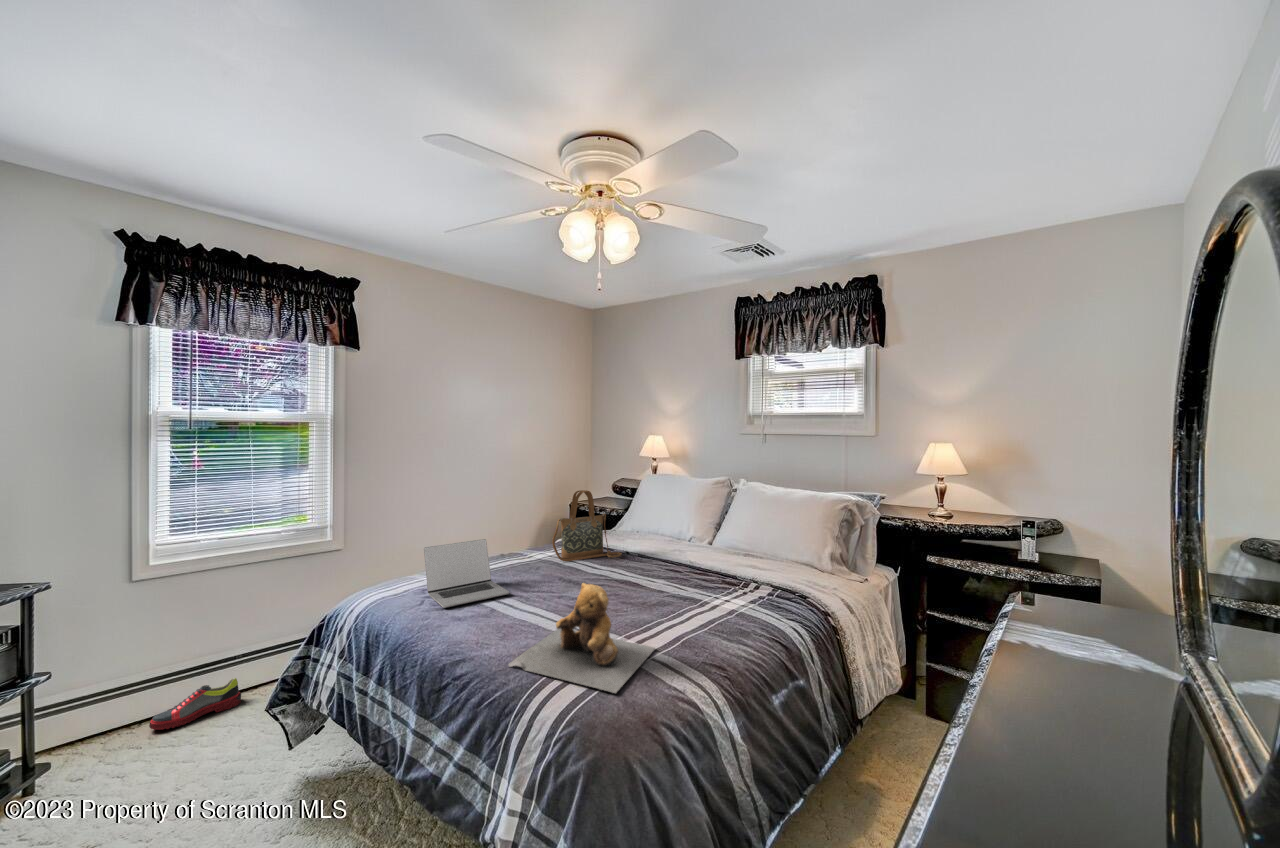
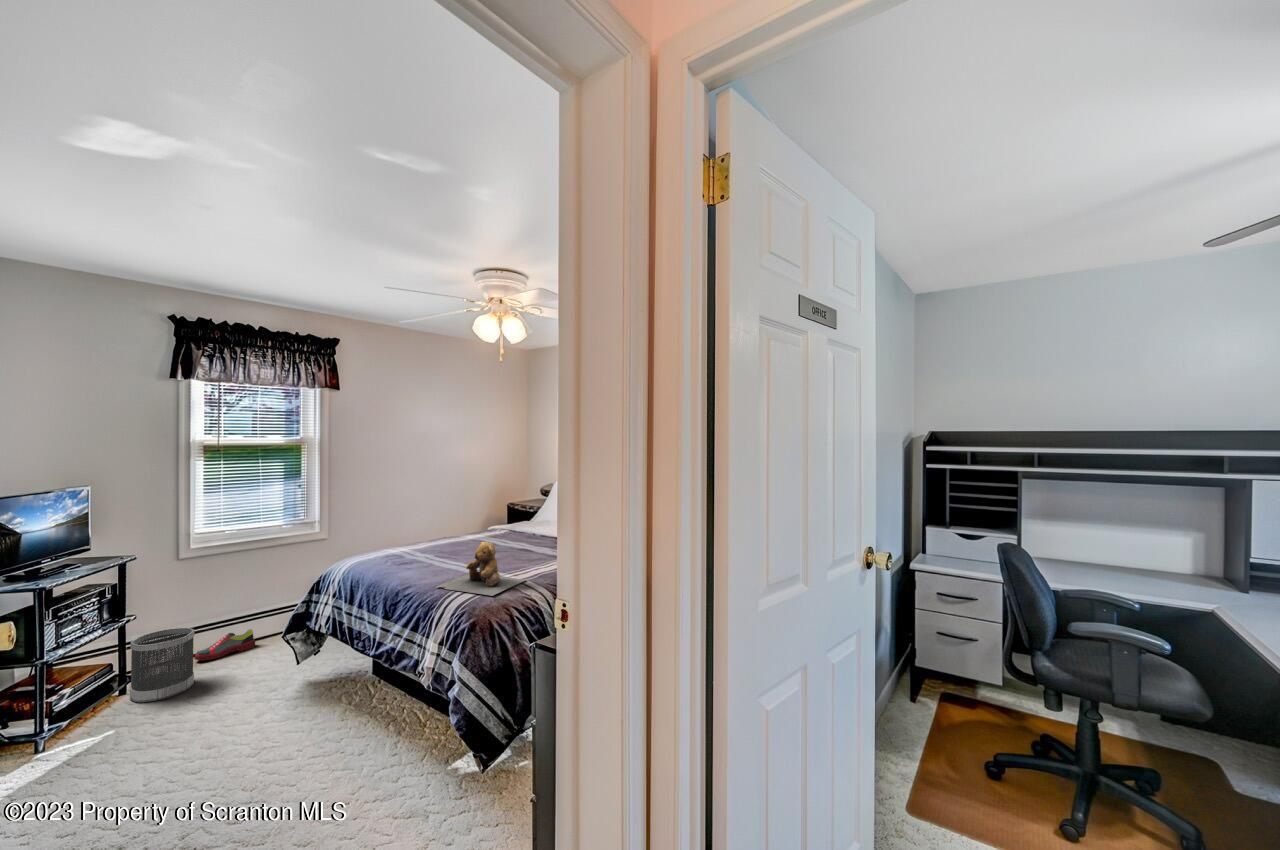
handbag: present [552,490,622,561] -> none [480,491,532,541]
laptop: present [424,539,509,608] -> none [387,524,444,565]
wastebasket: none [26,691,136,821] -> present [130,628,195,702]

